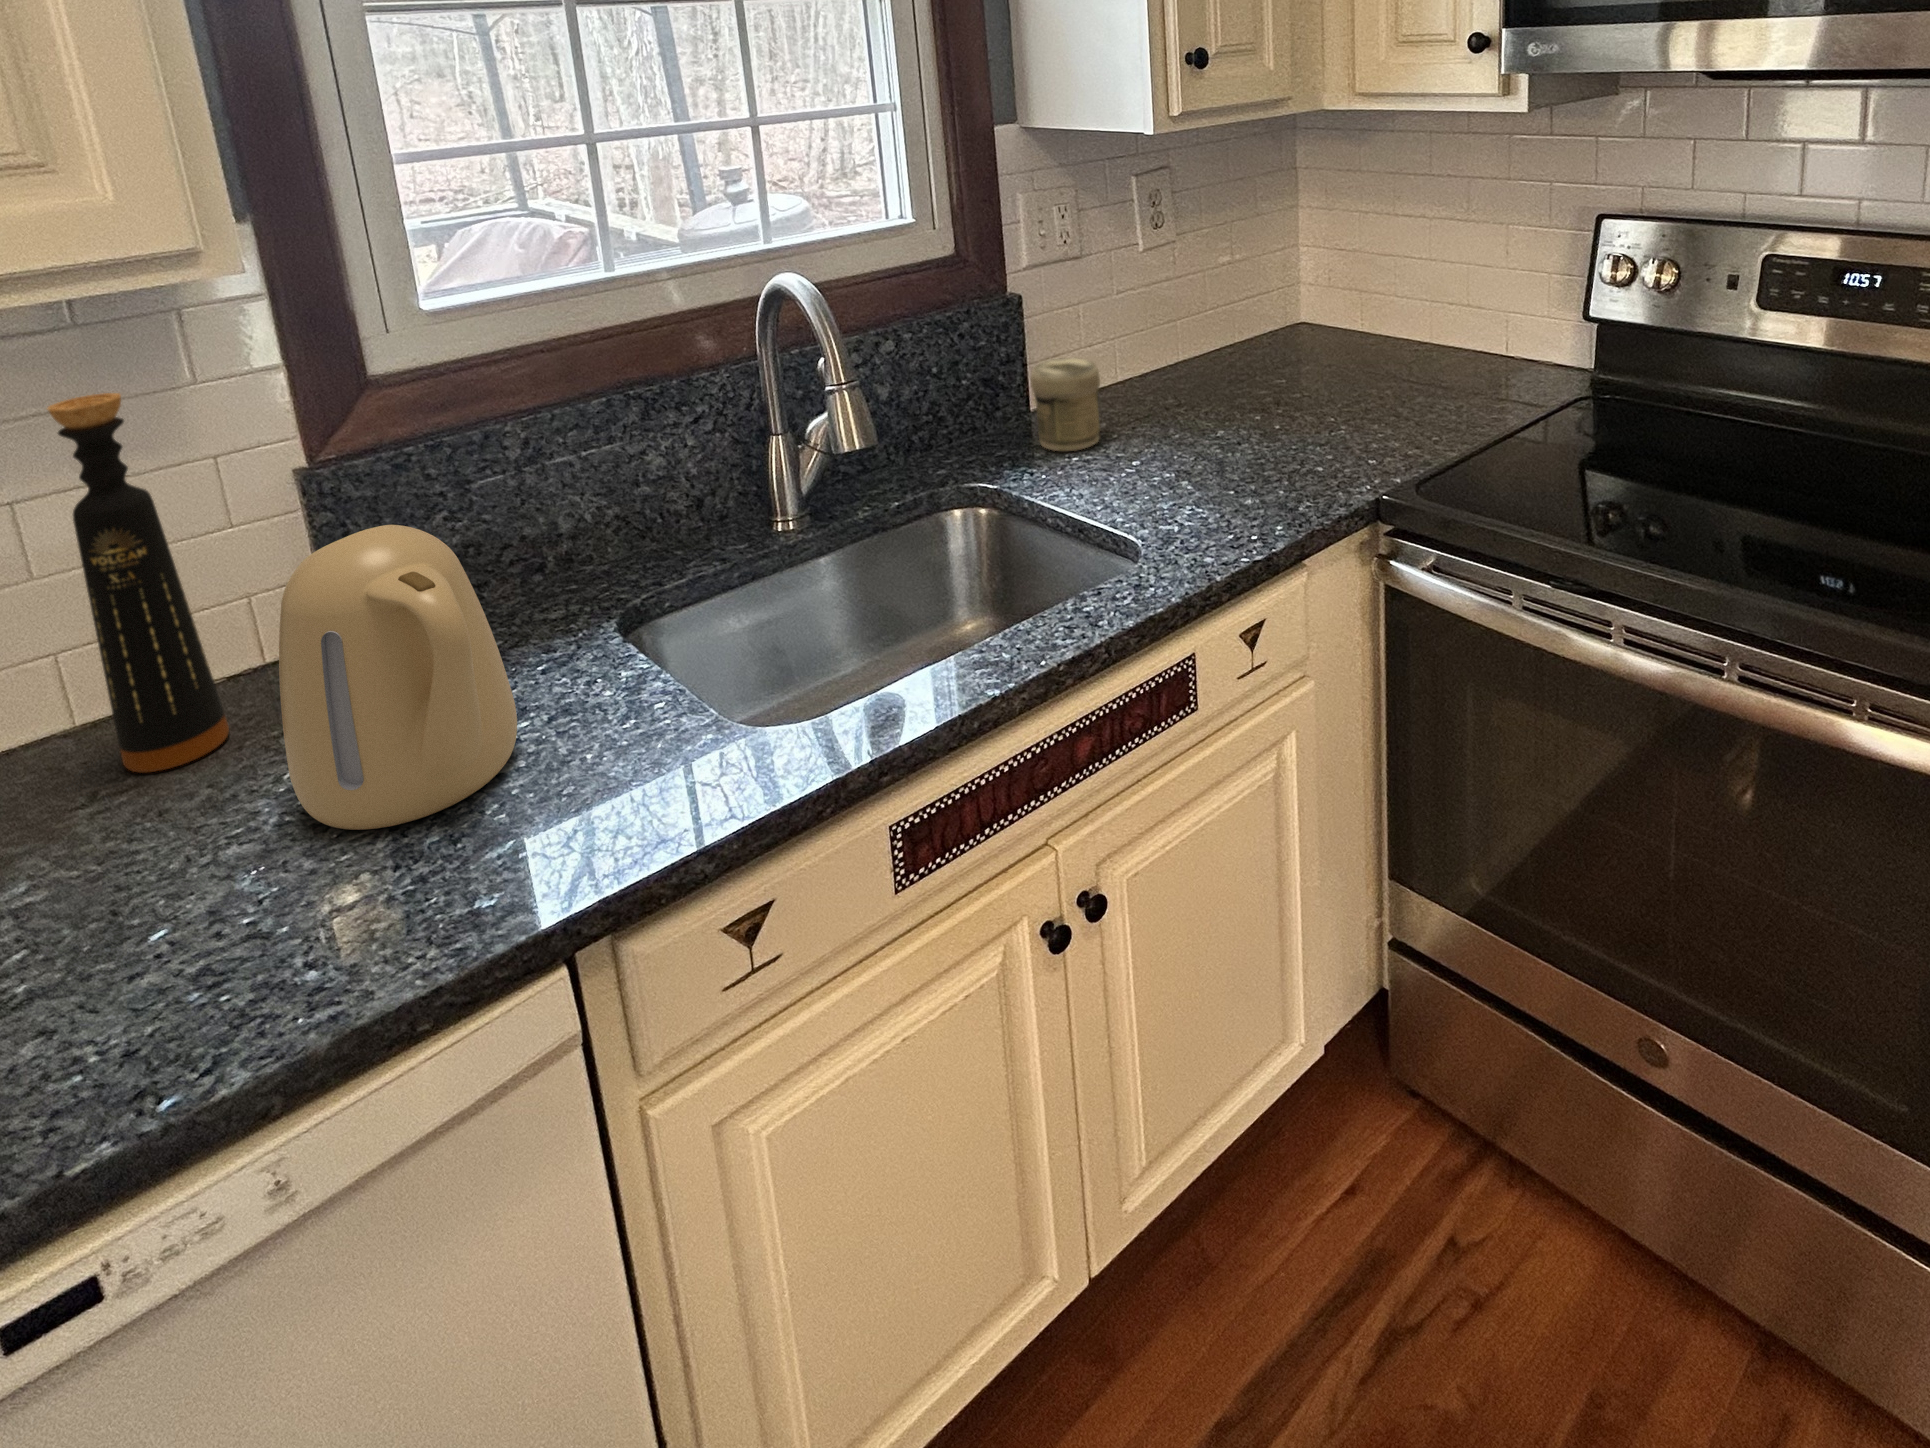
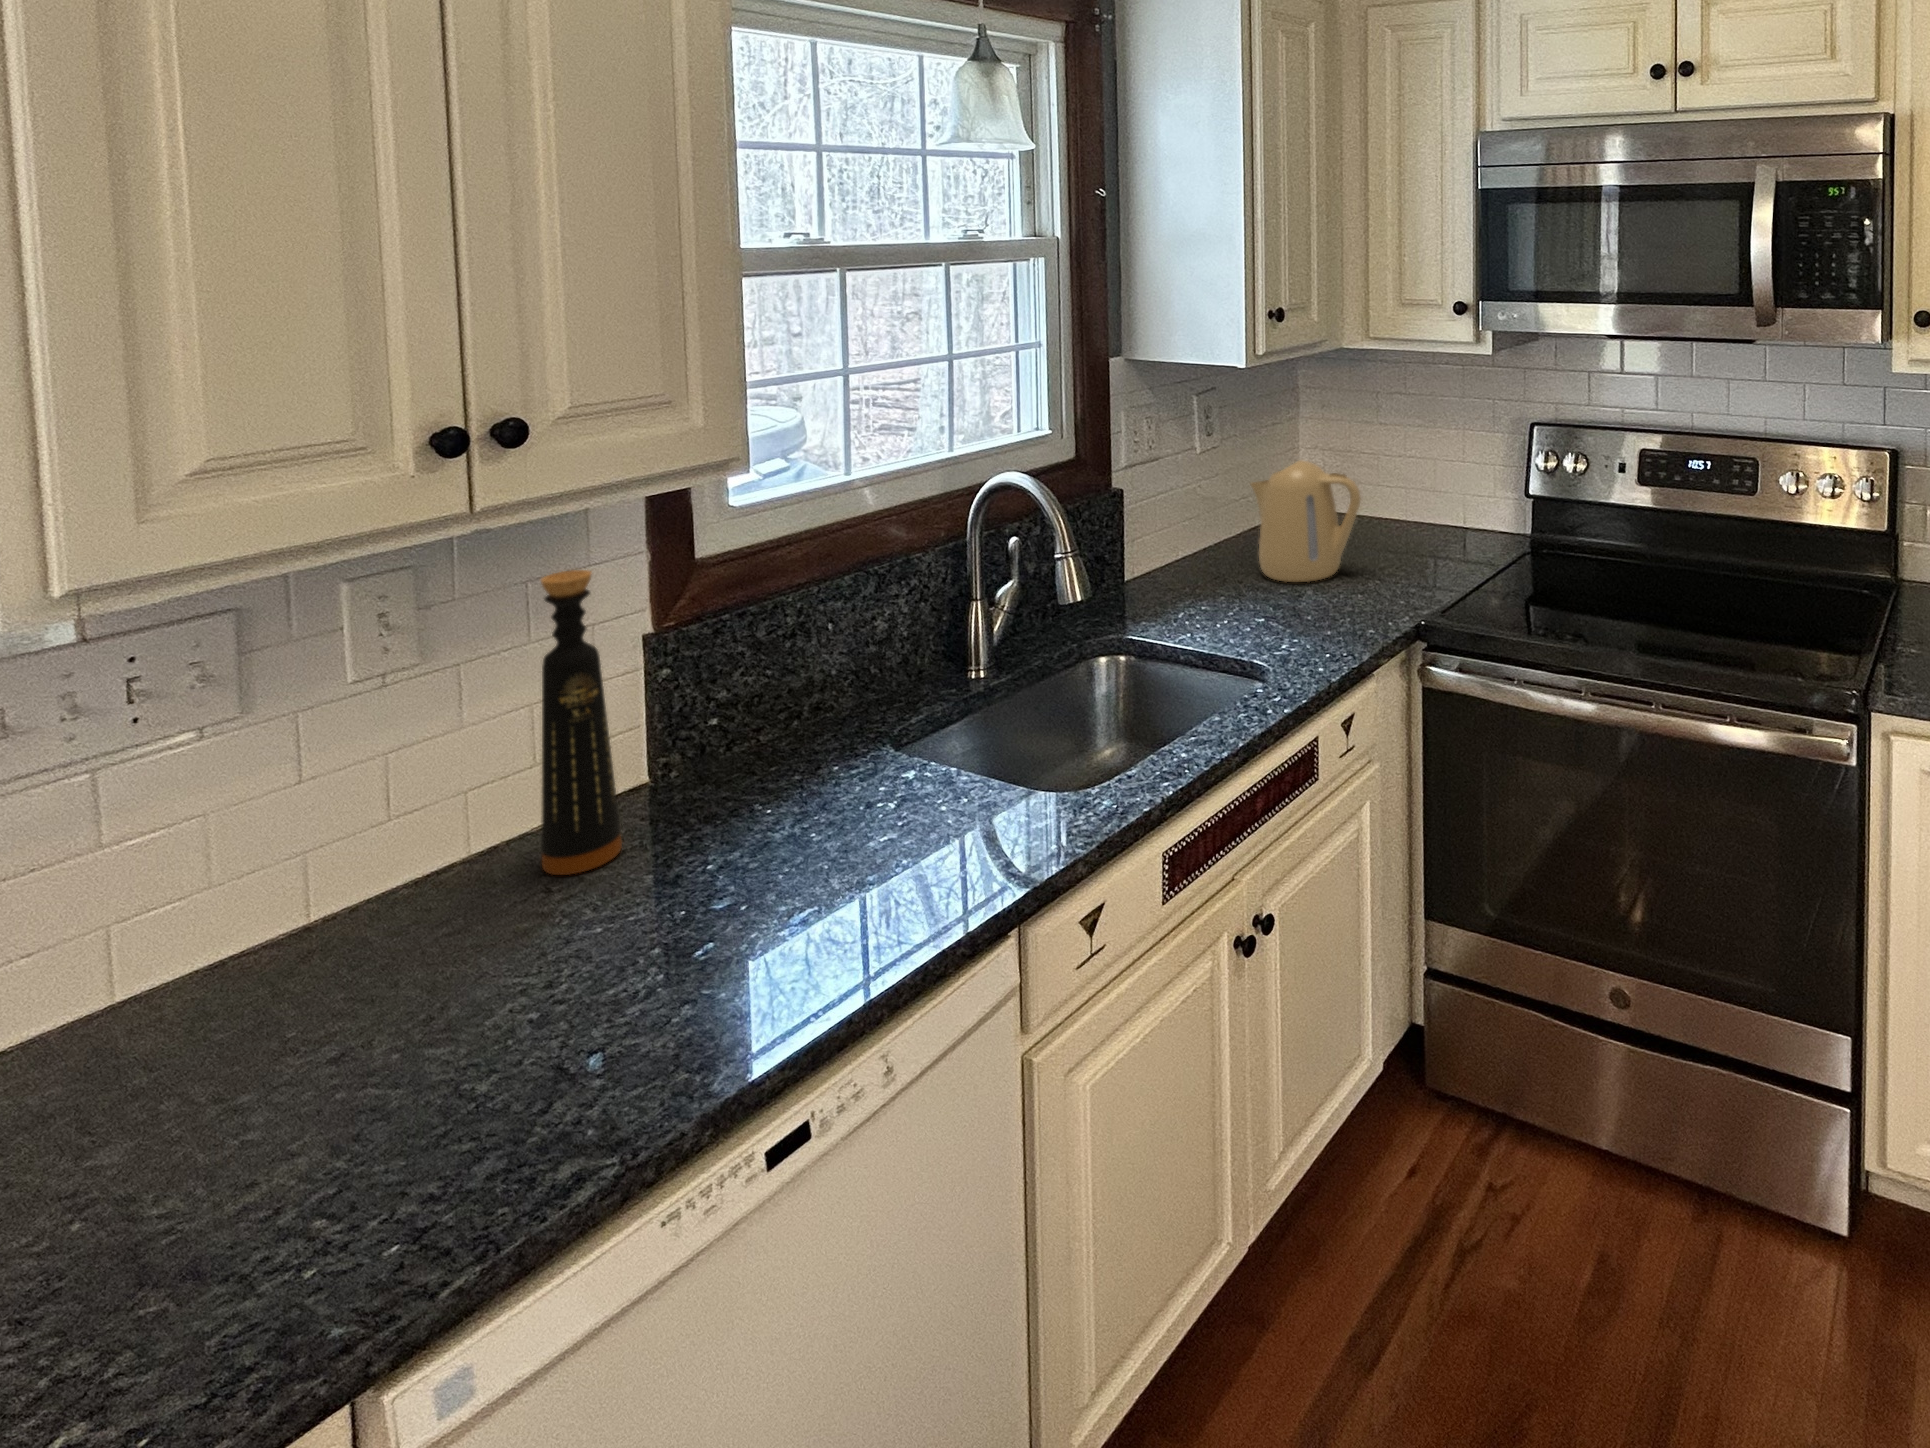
jar: present [1031,358,1100,451] -> none [1146,535,1198,607]
kettle: present [279,525,517,830] -> present [1251,461,1361,582]

